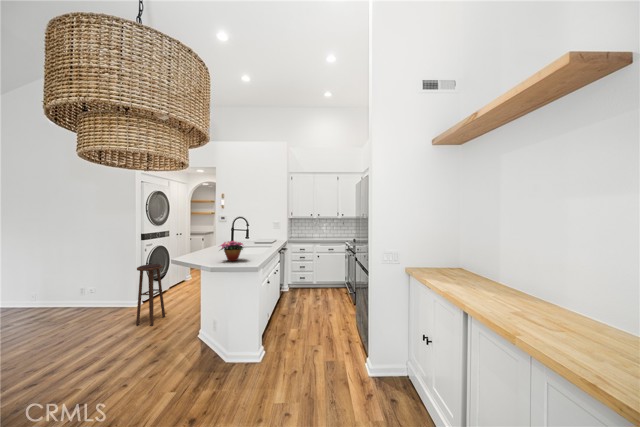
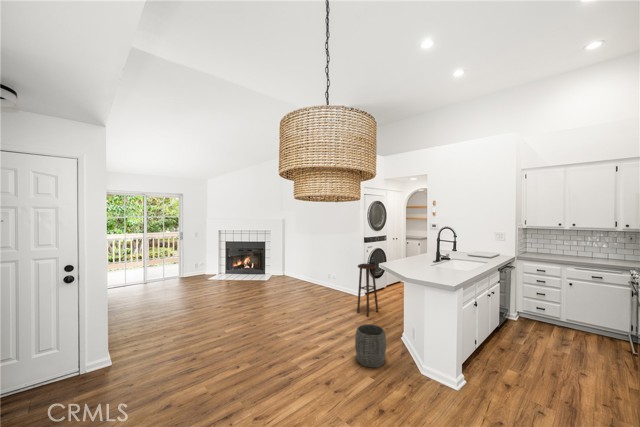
flower arrangement: present [220,241,243,261] -> none [415,253,447,274]
woven basket: none [143,330,185,384] -> present [355,324,386,368]

